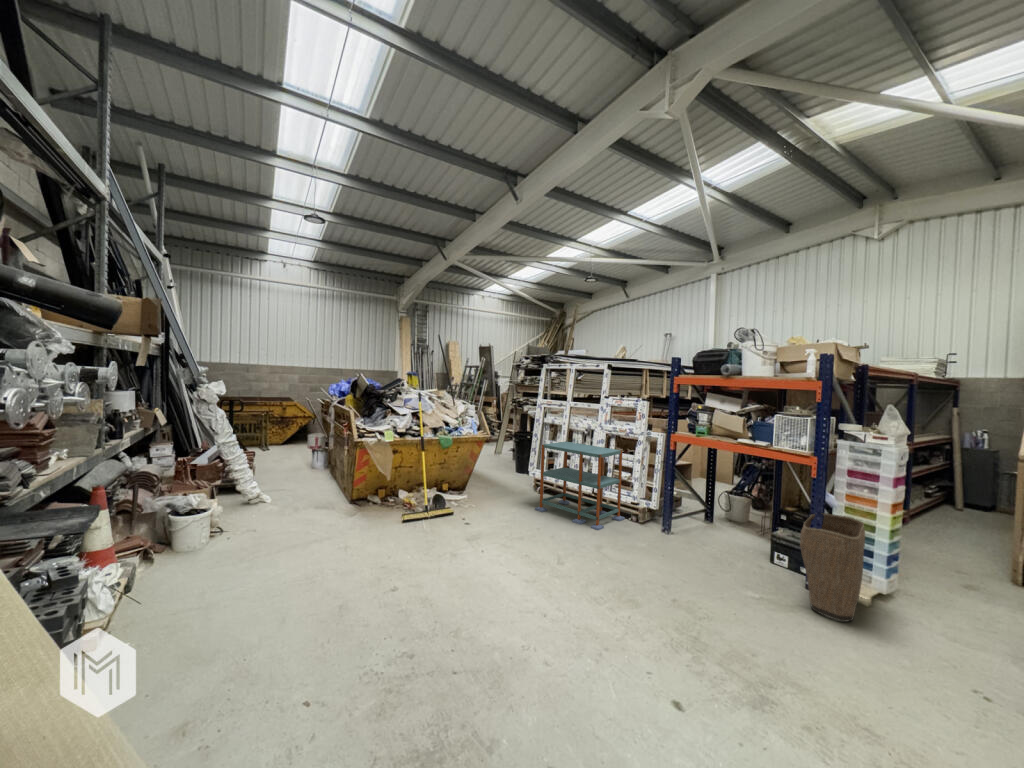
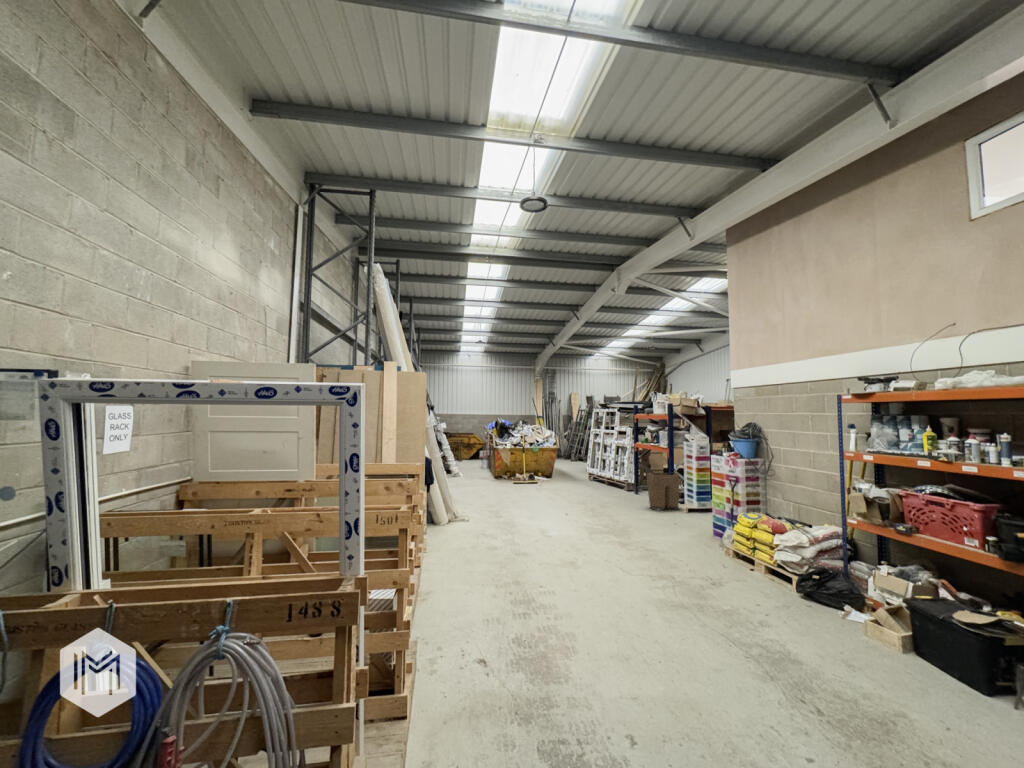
shelving unit: present [535,441,625,530] -> none [579,451,622,491]

